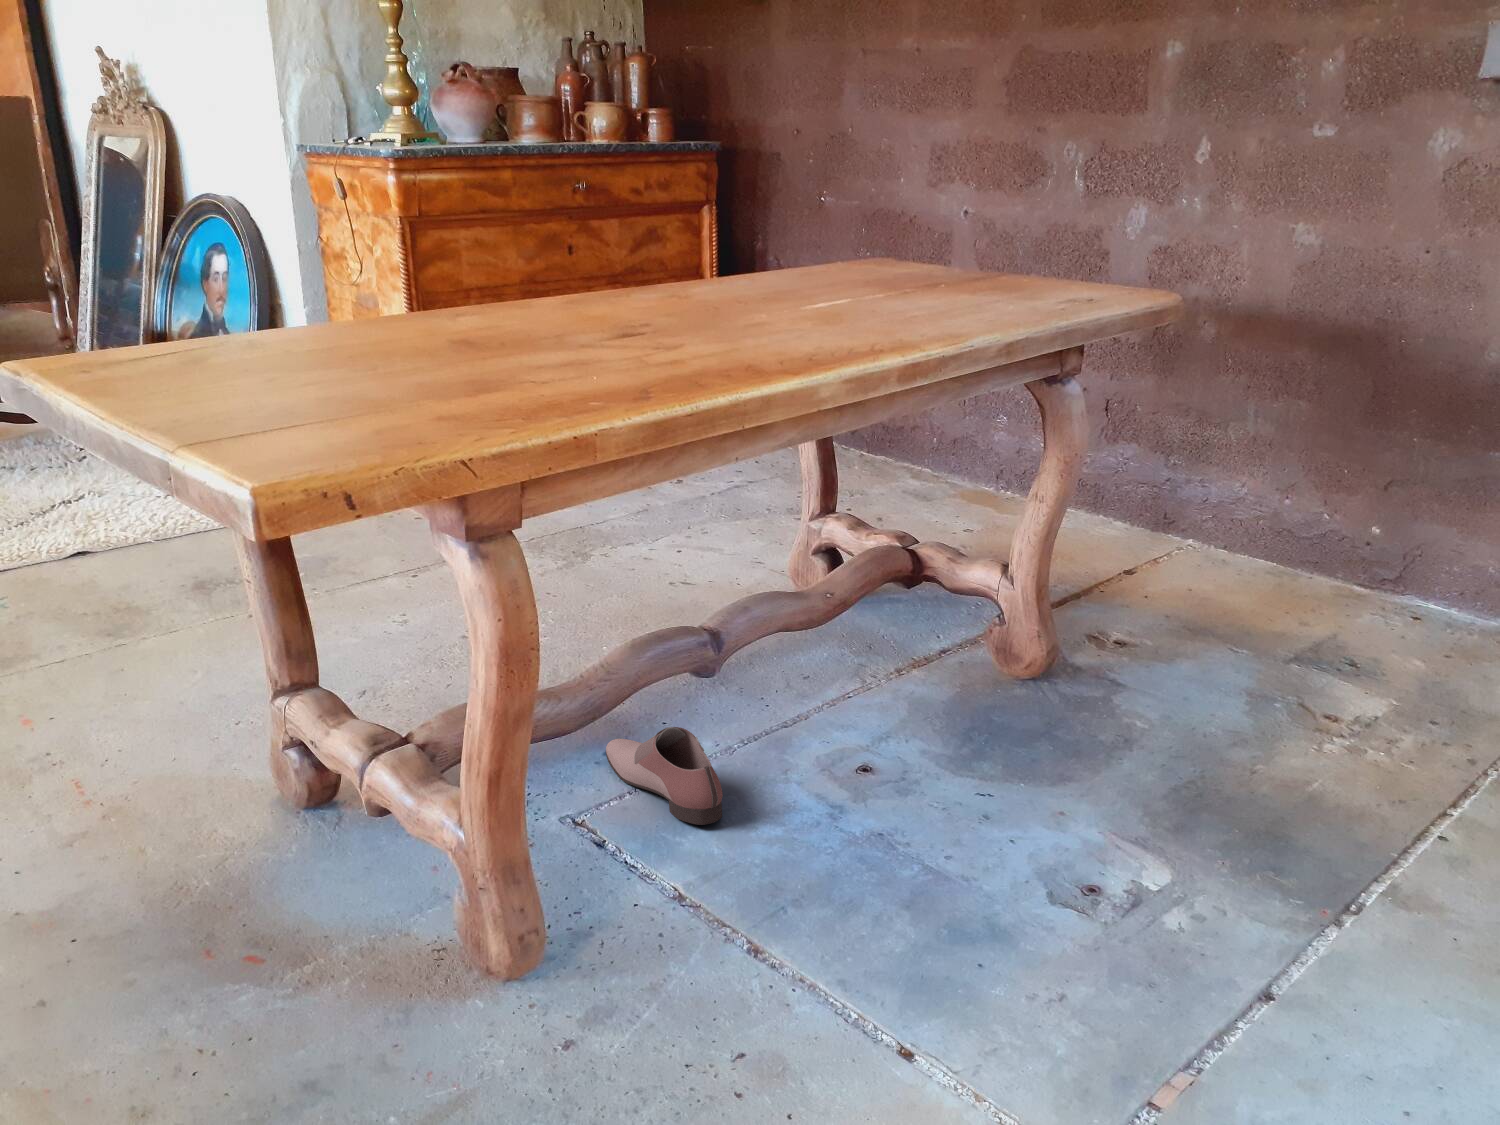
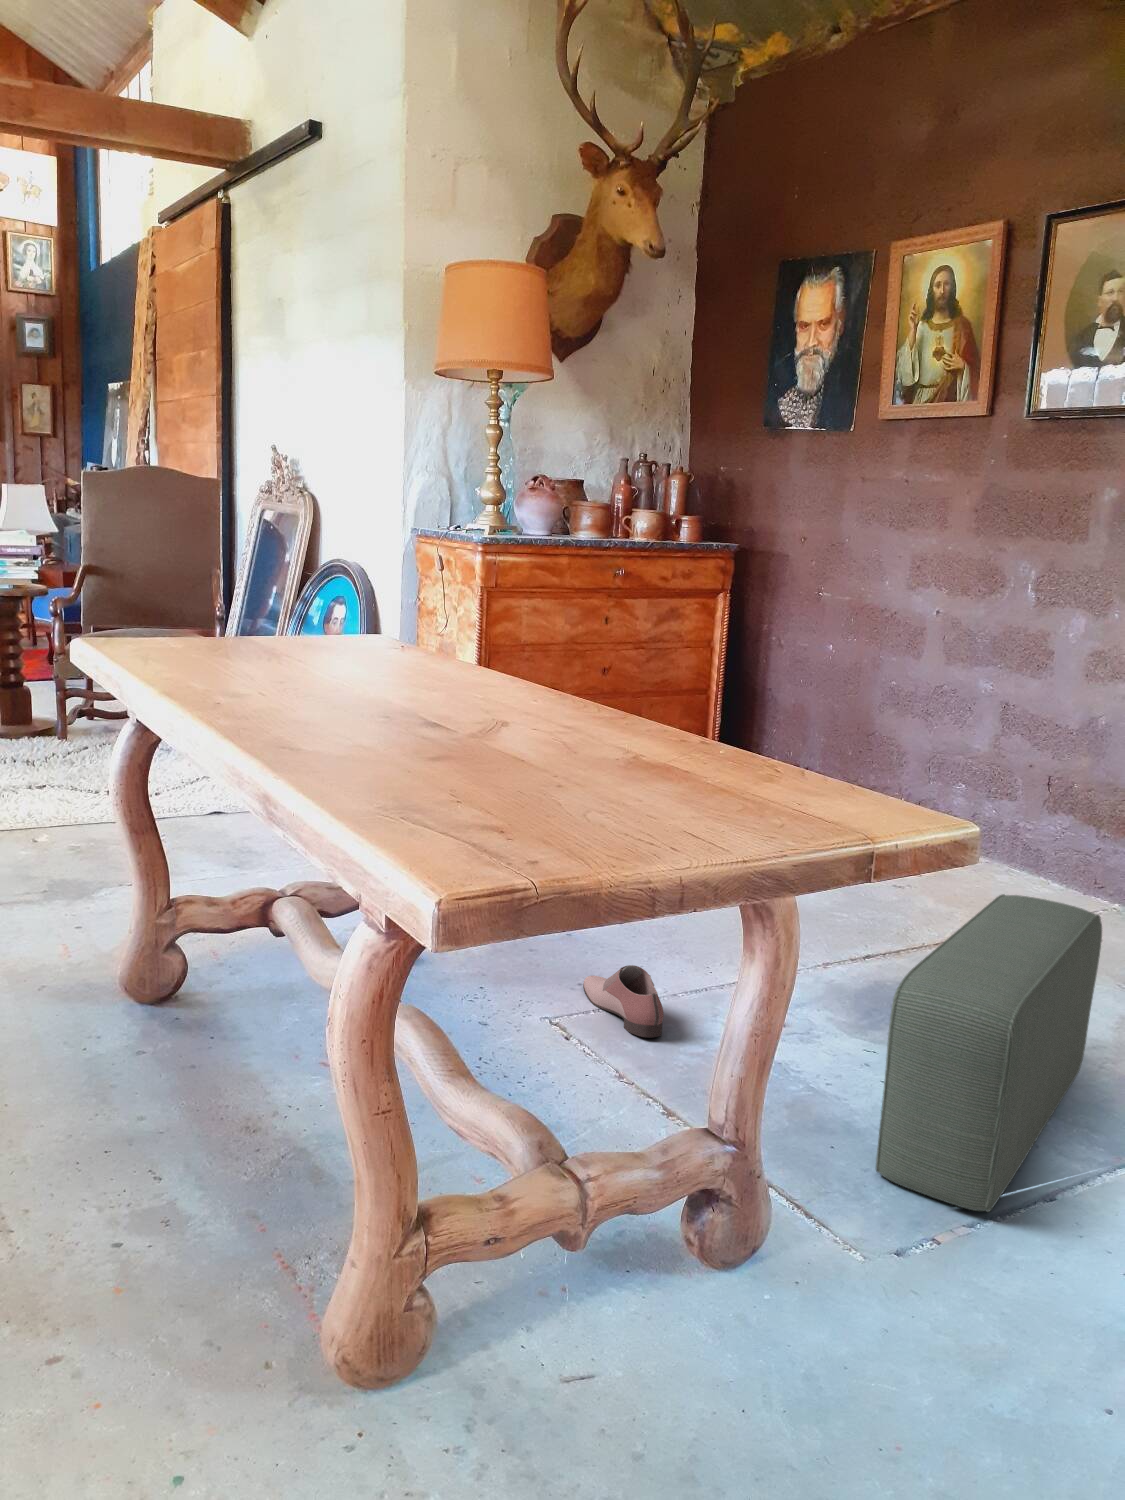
pouf: none [1049,577,1273,1040] -> present [876,894,1102,1212]

